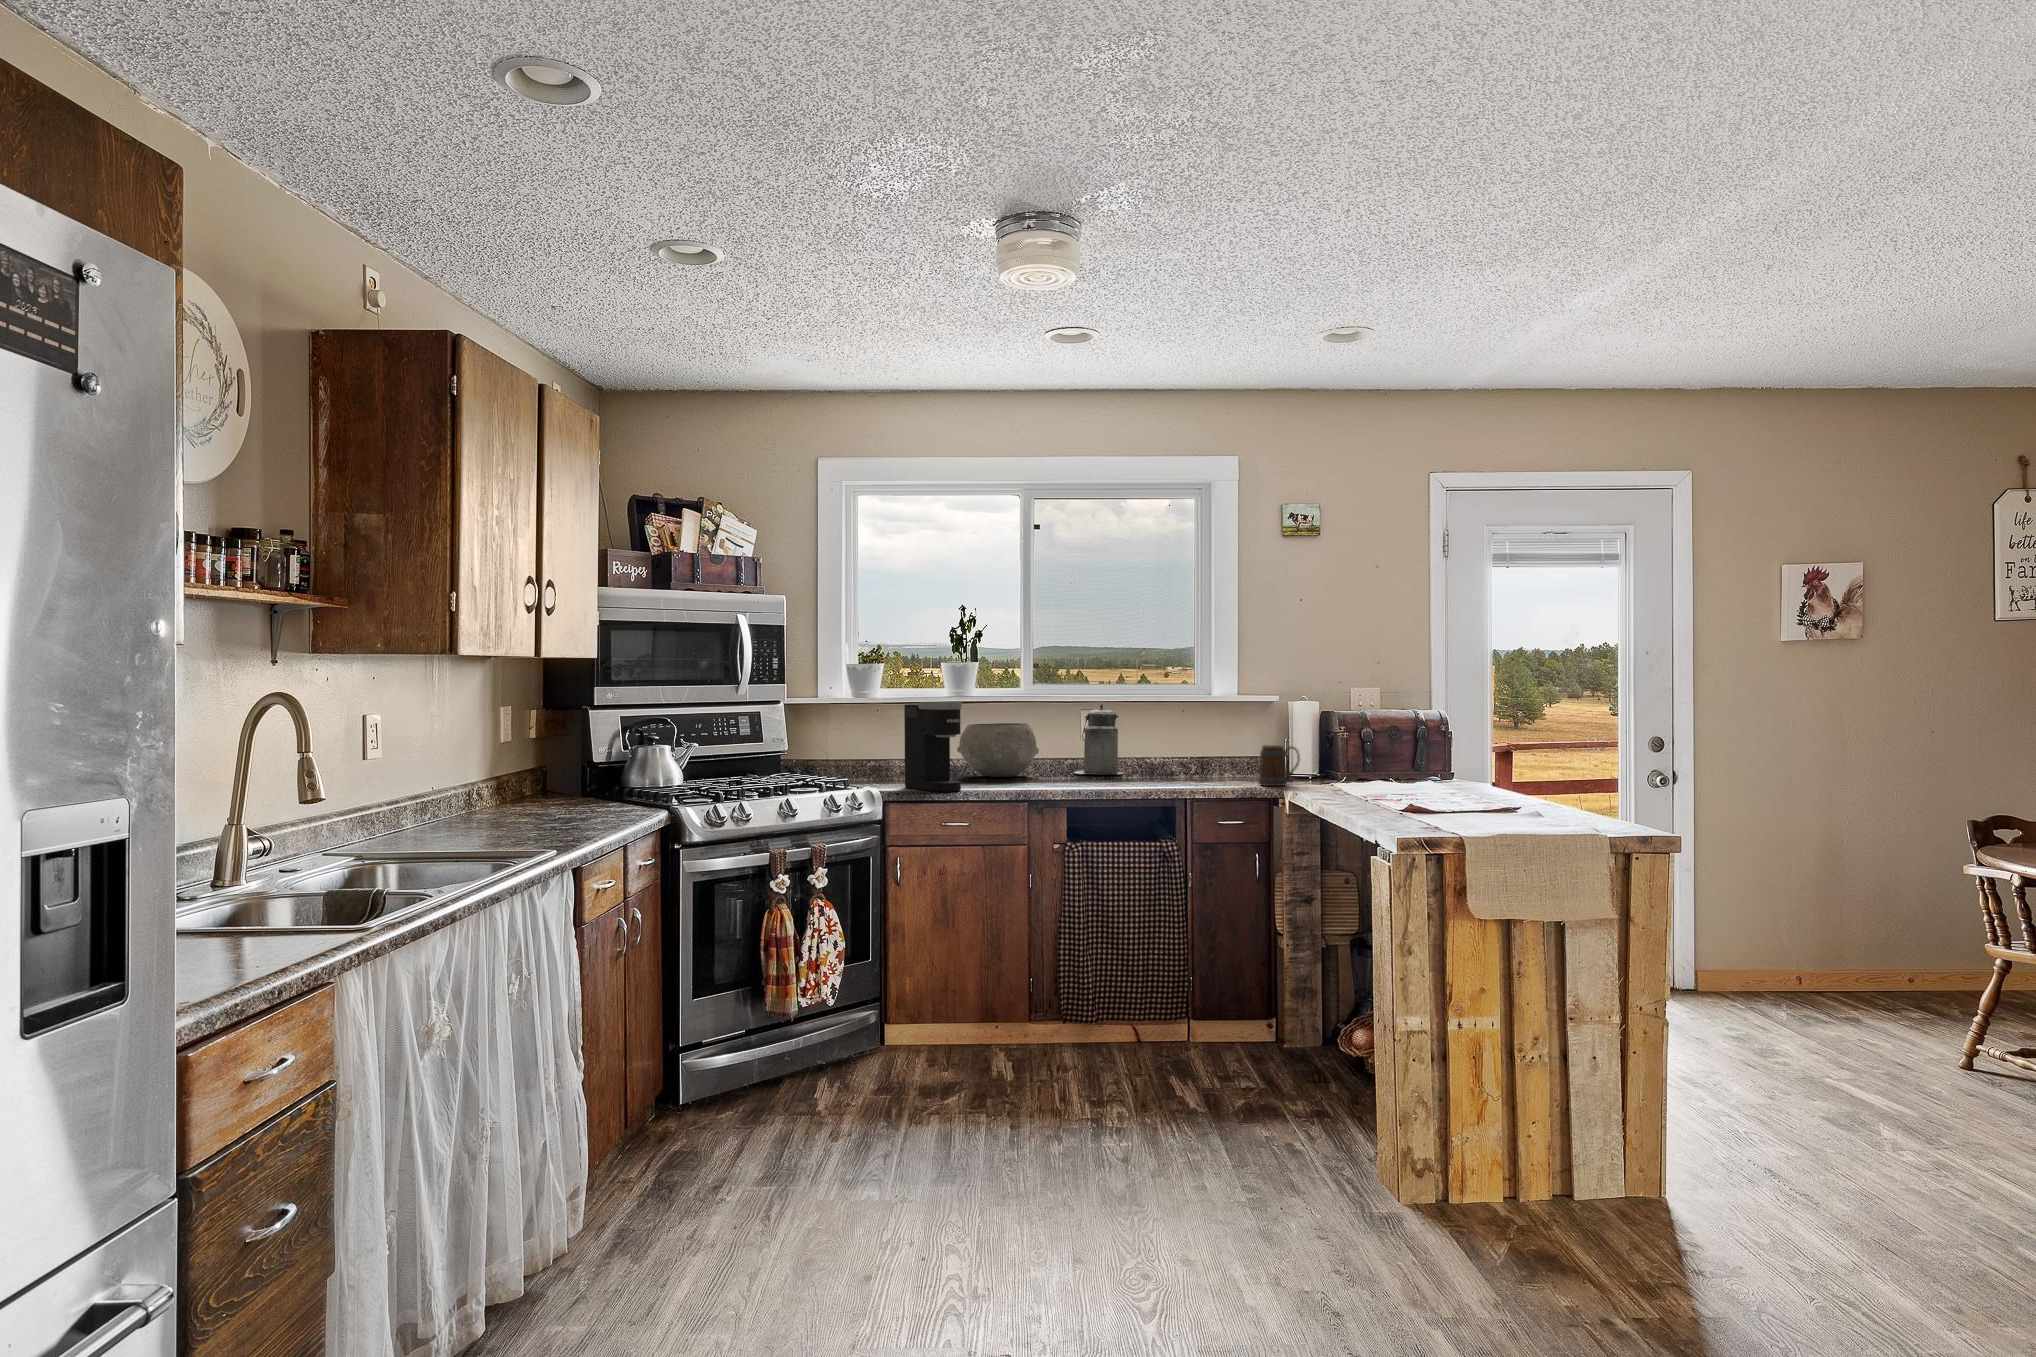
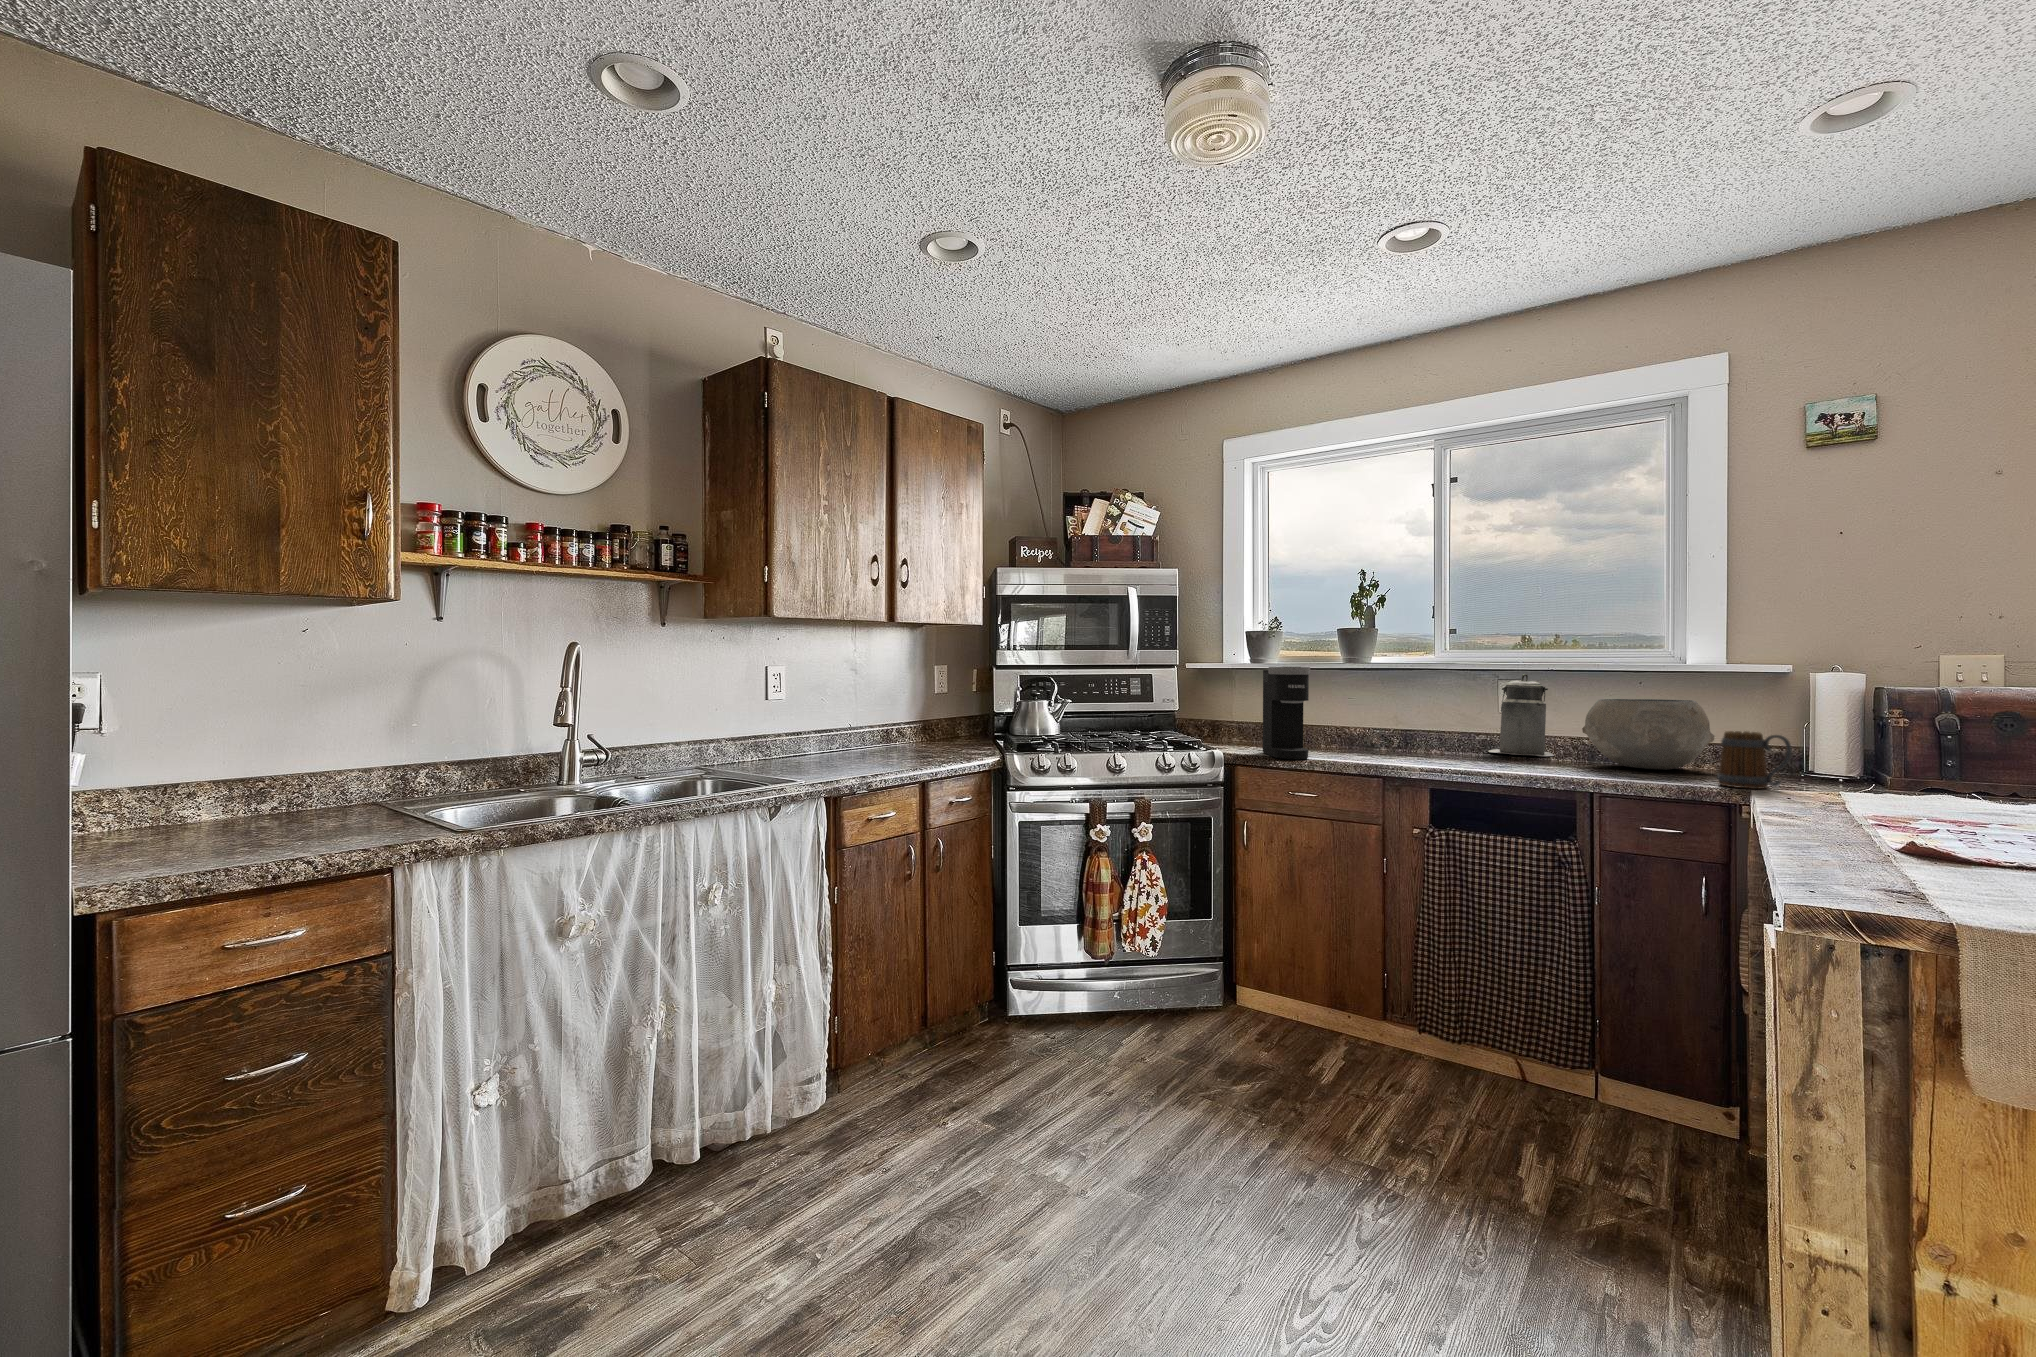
ceramic bowl: present [957,723,1039,777] -> present [1582,699,1714,770]

